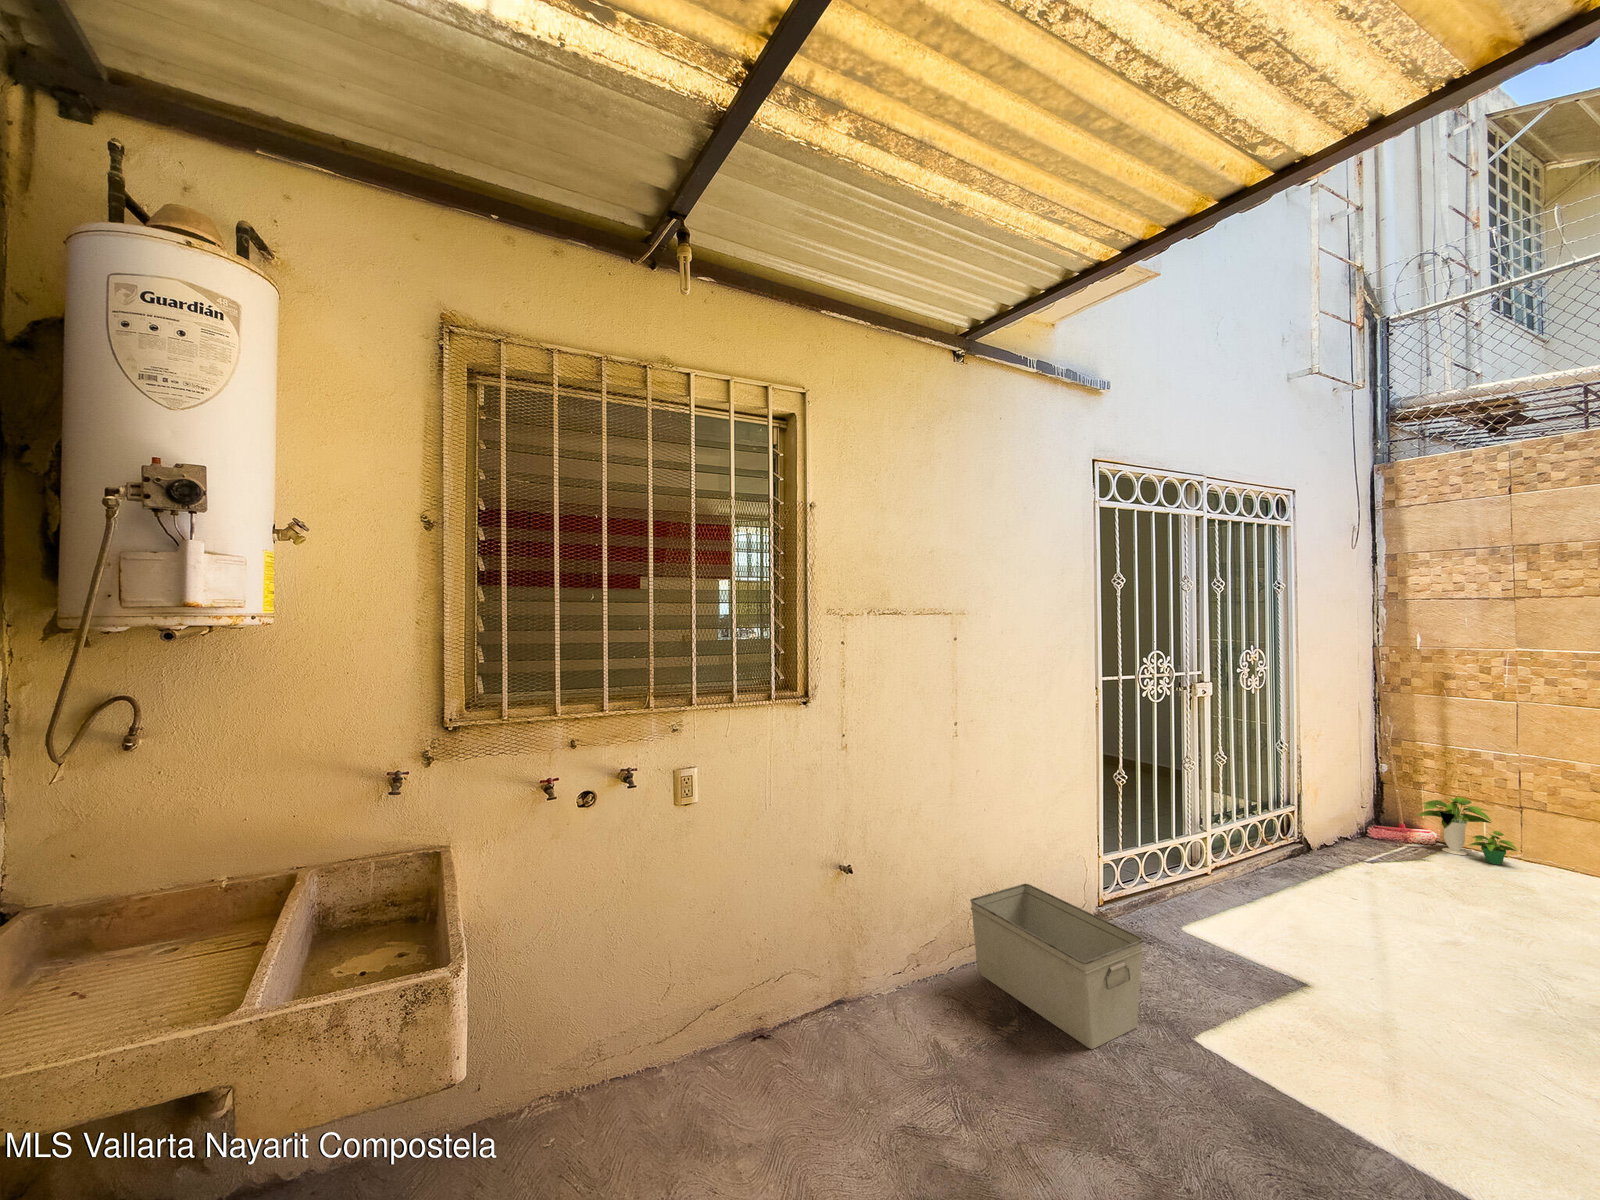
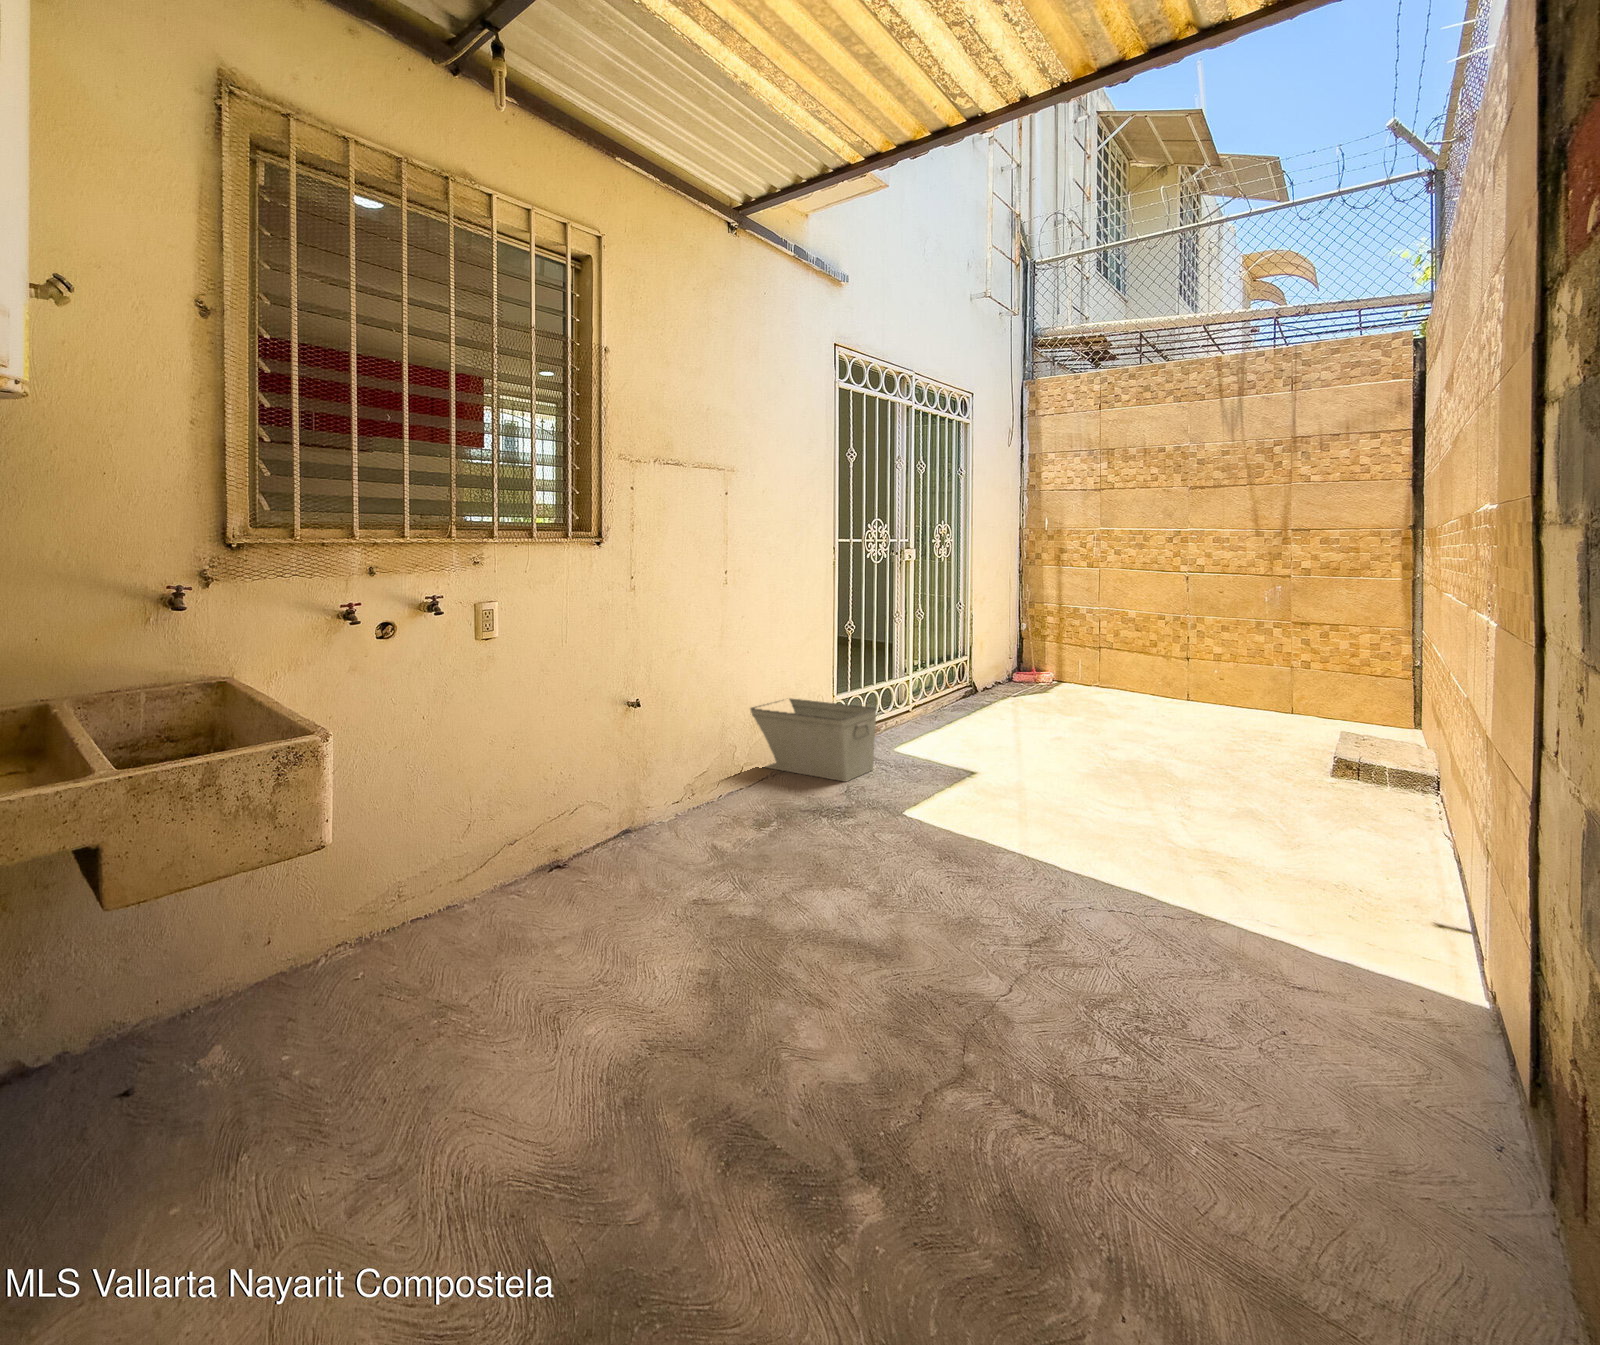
potted plant: present [1416,797,1517,865] -> none [1041,642,1096,684]

